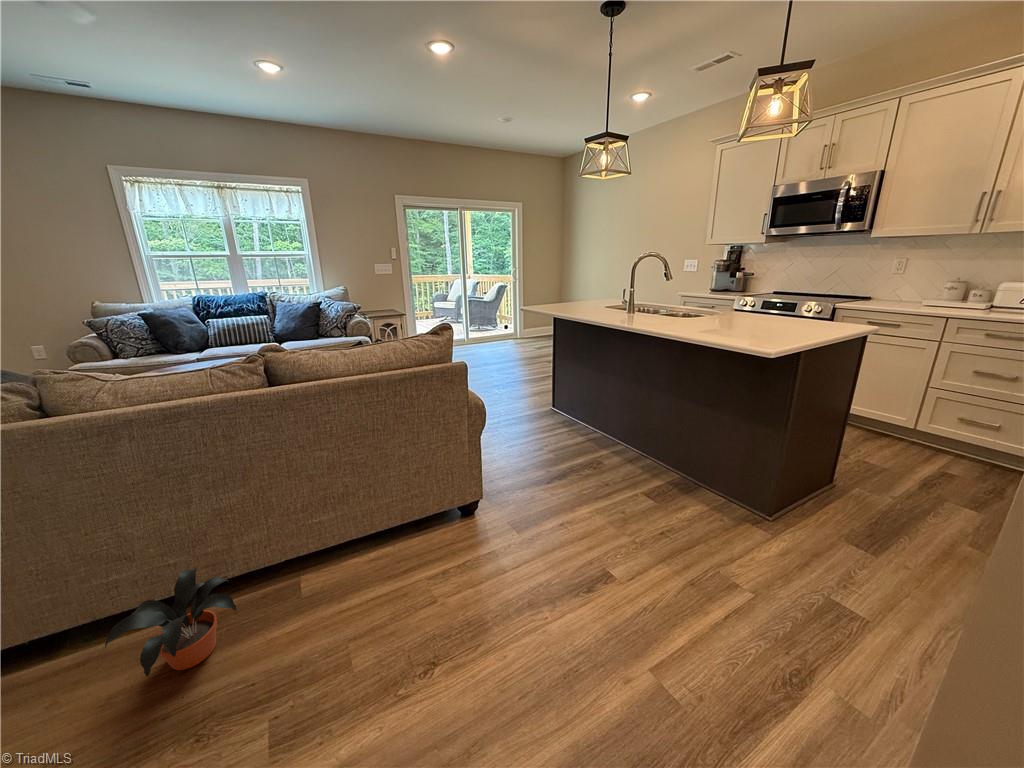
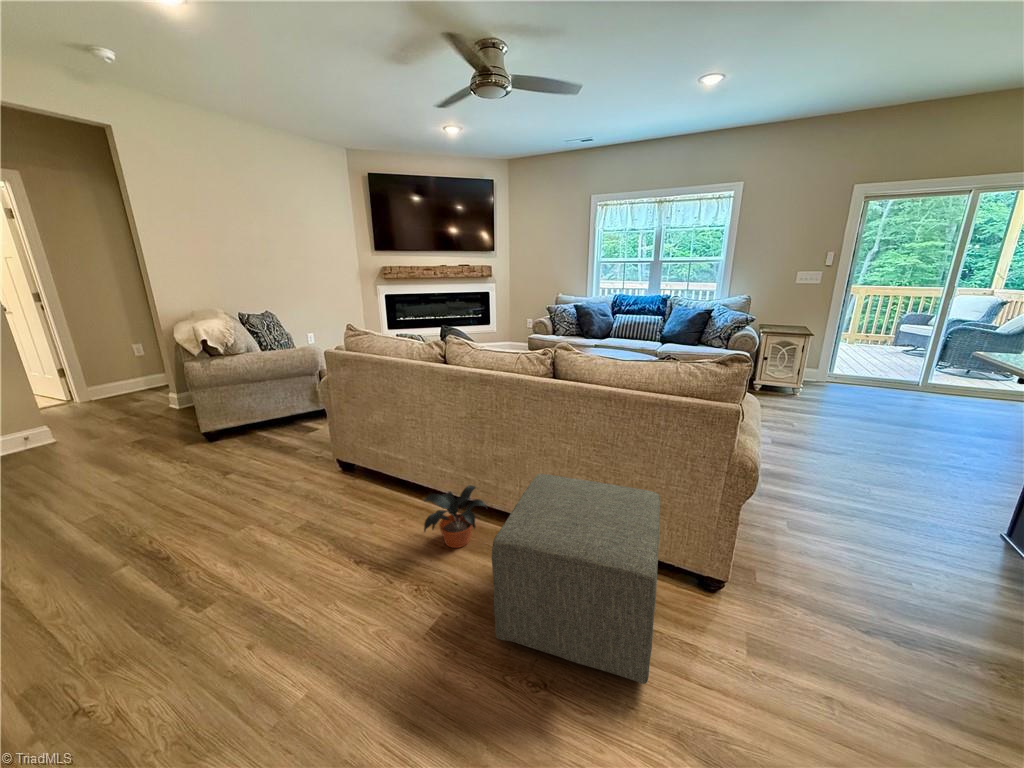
ottoman: none [302,456,493,676] -> present [492,474,660,684]

